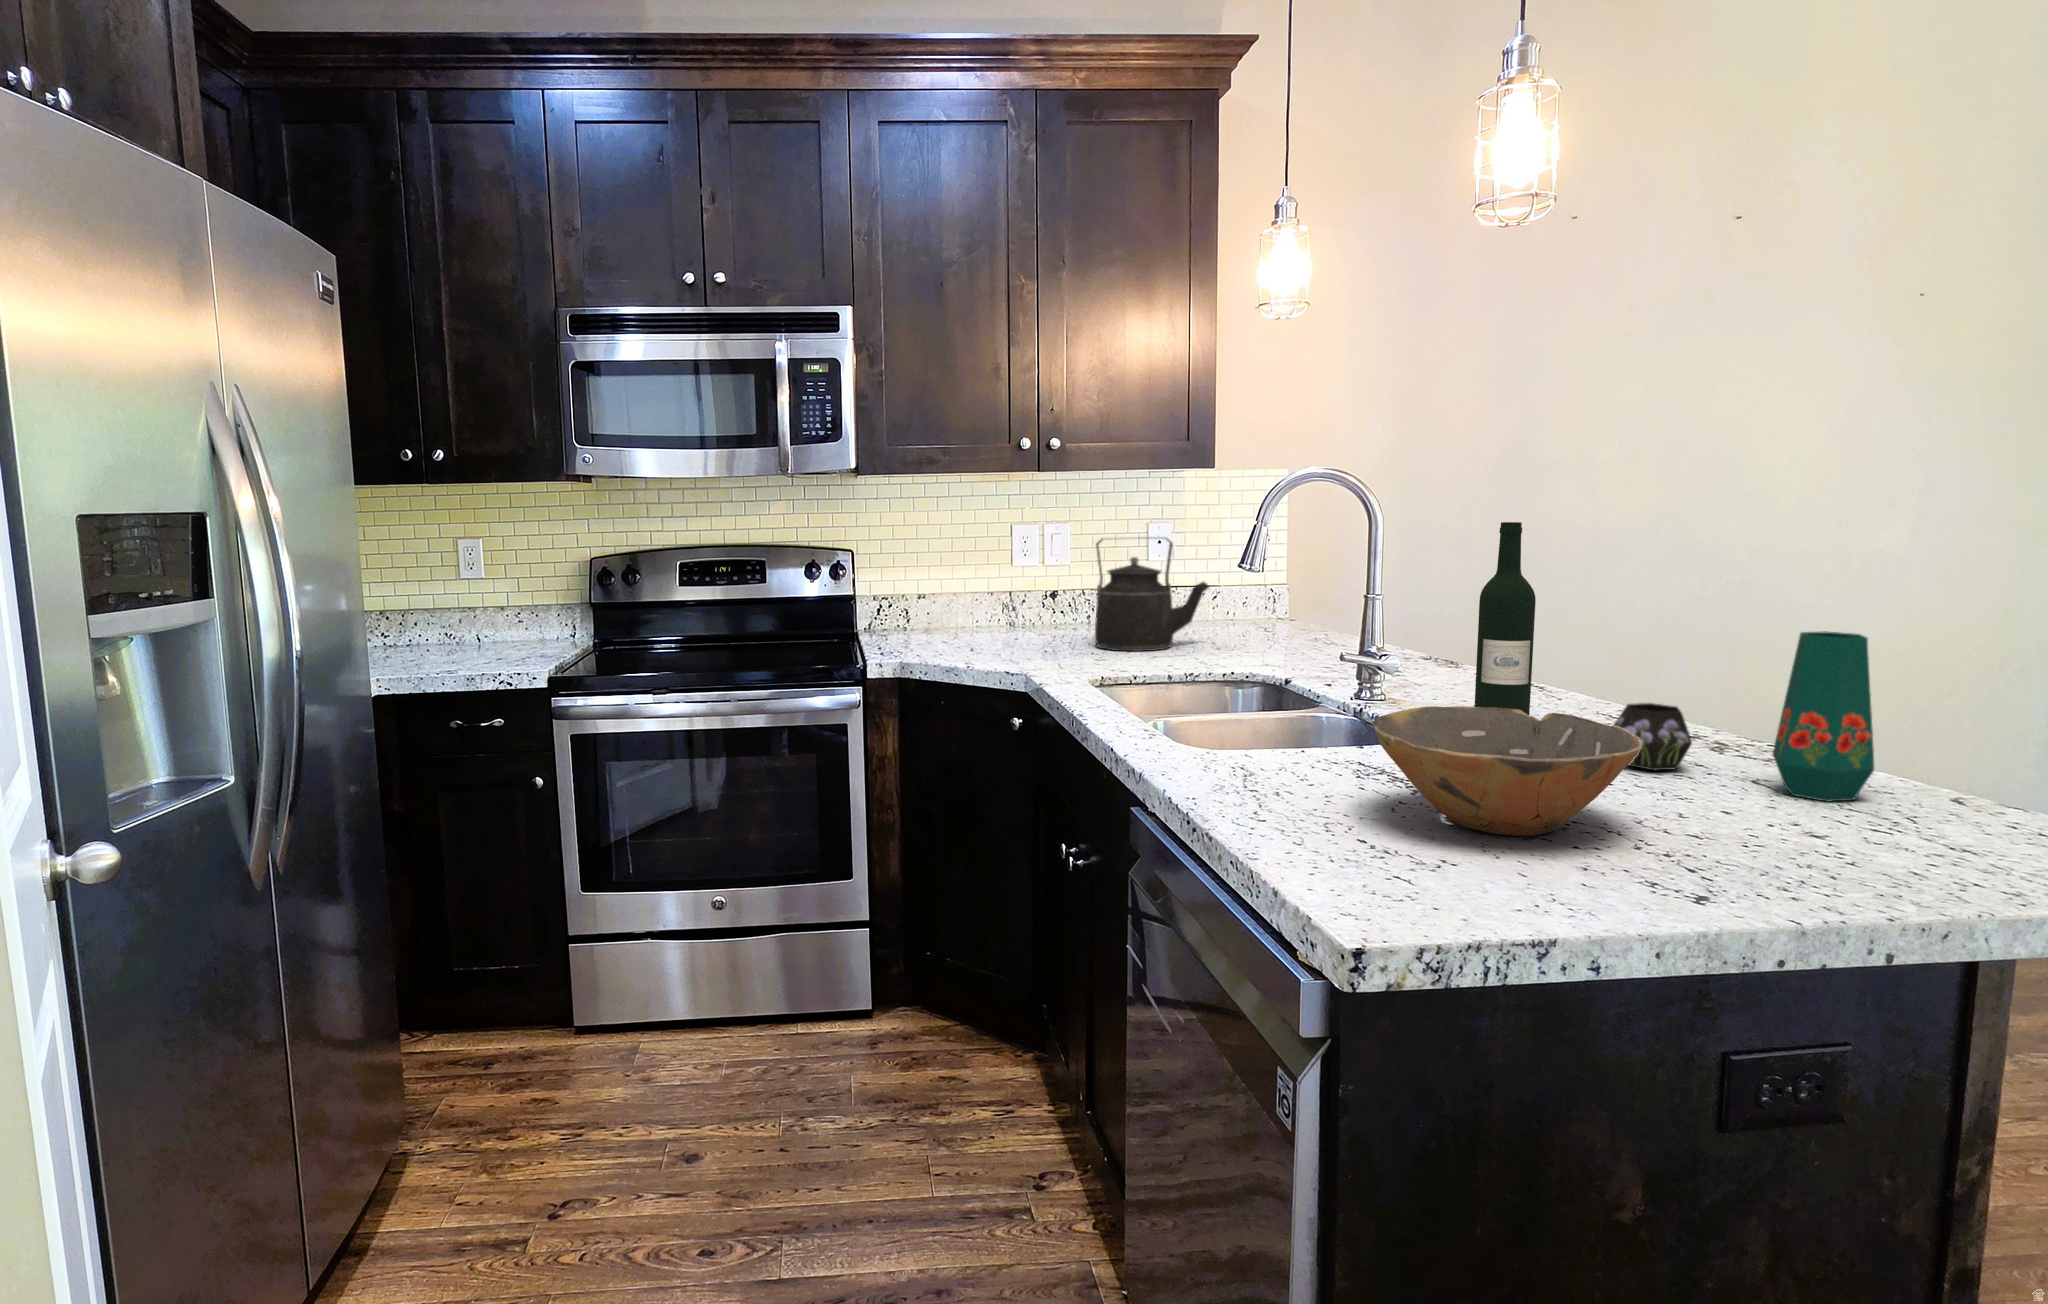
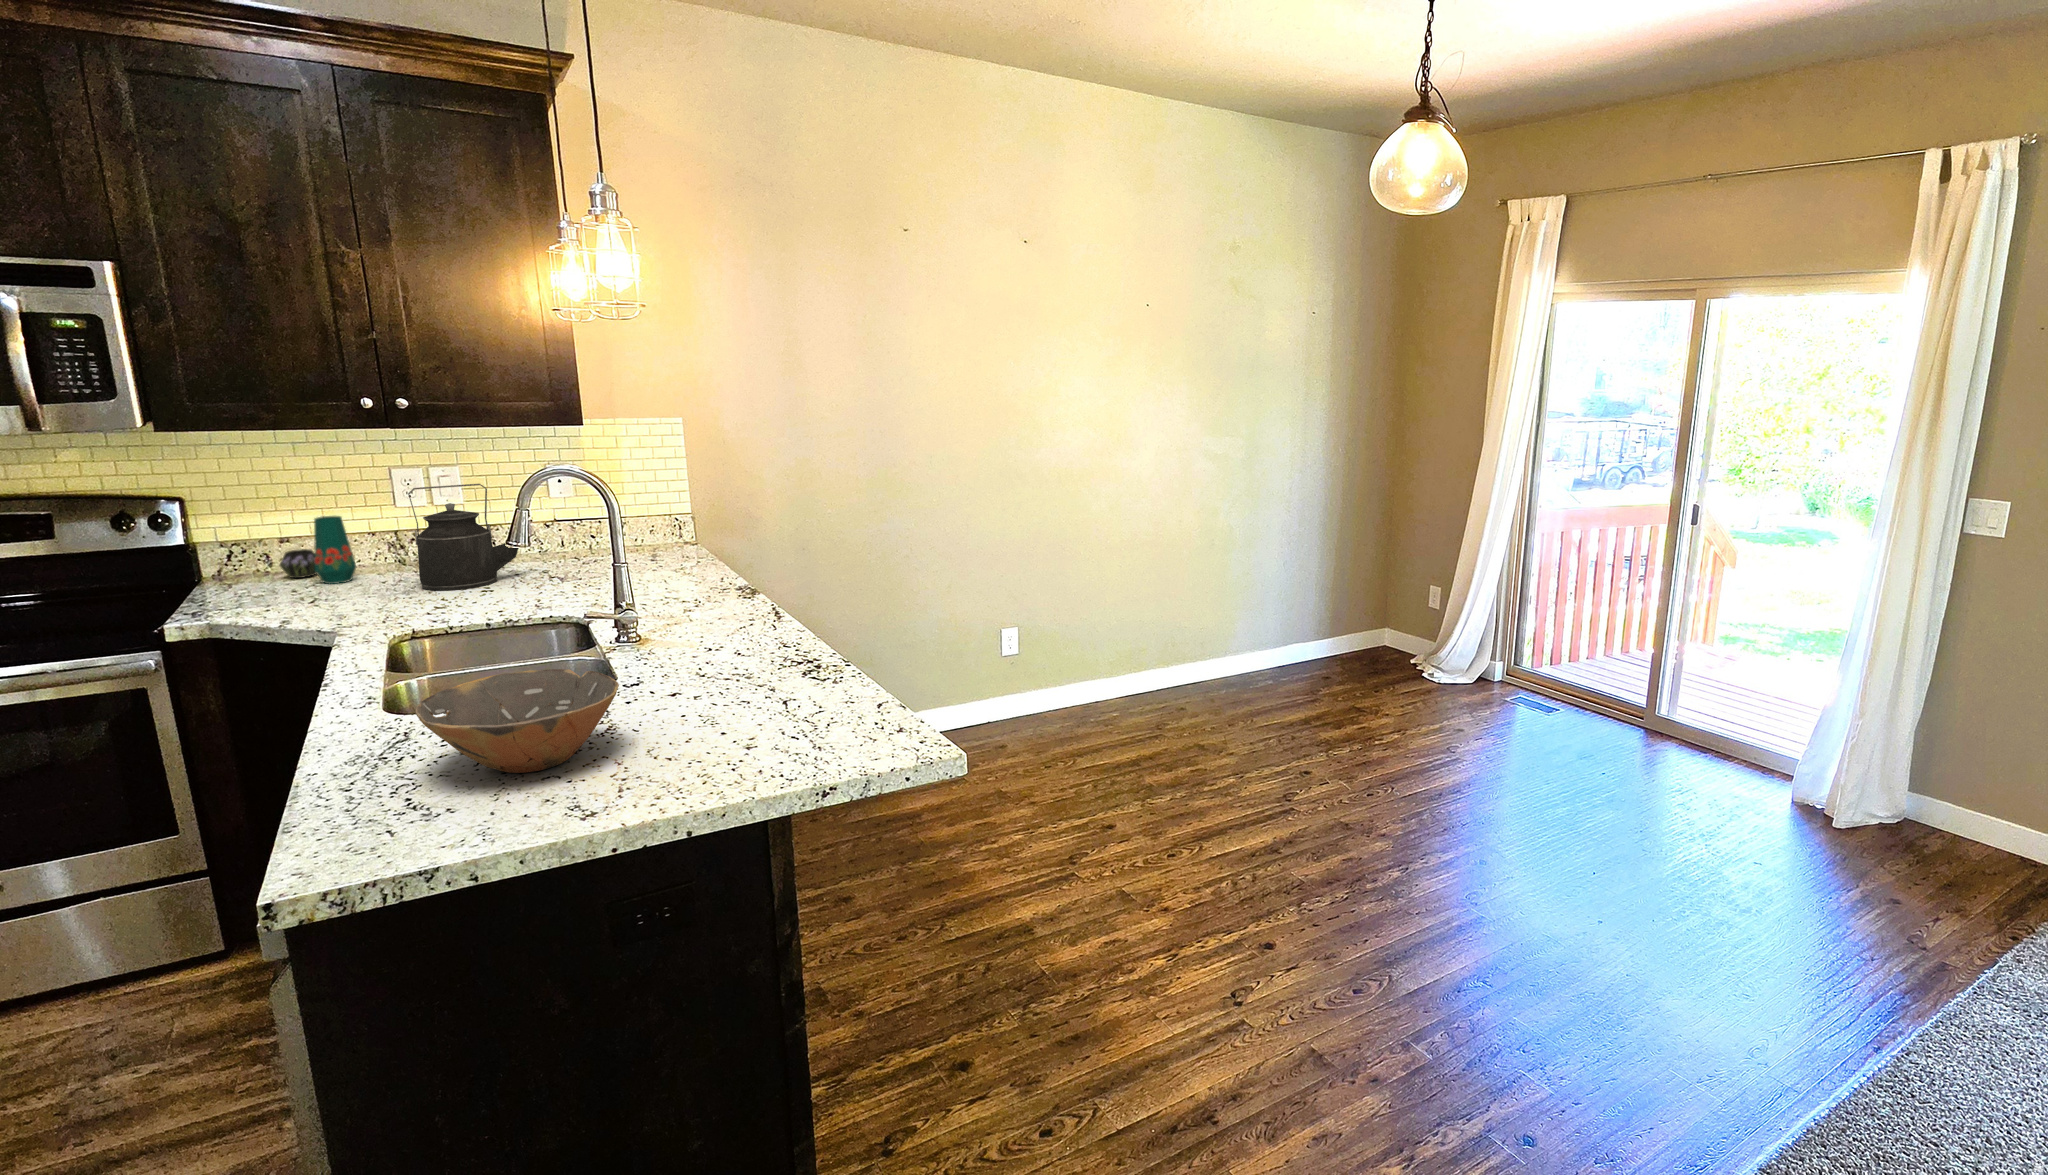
wine bottle: present [1475,522,1536,715] -> none [637,499,687,659]
vase: present [1614,631,1874,802] -> present [280,516,356,584]

